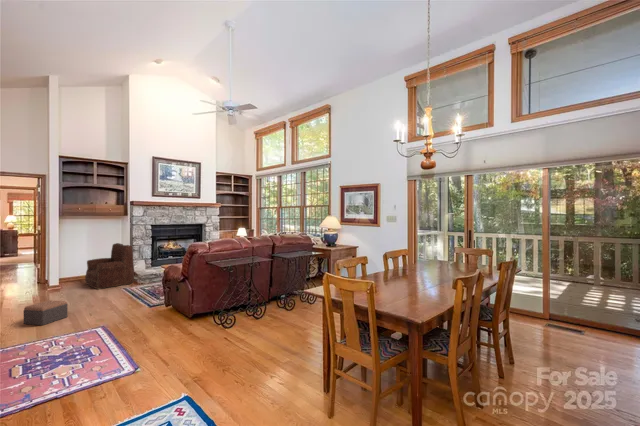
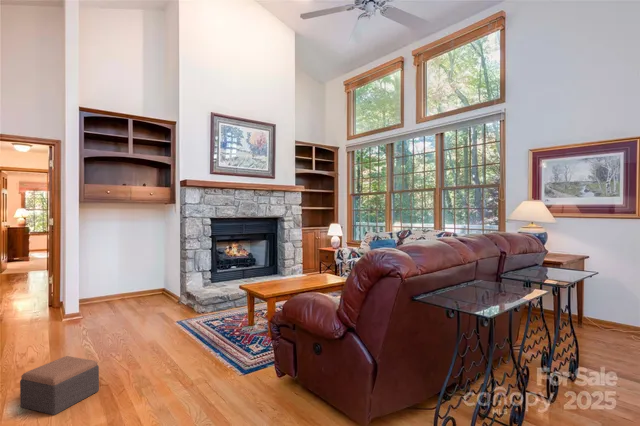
armchair: present [85,243,134,289] -> none [118,246,190,322]

